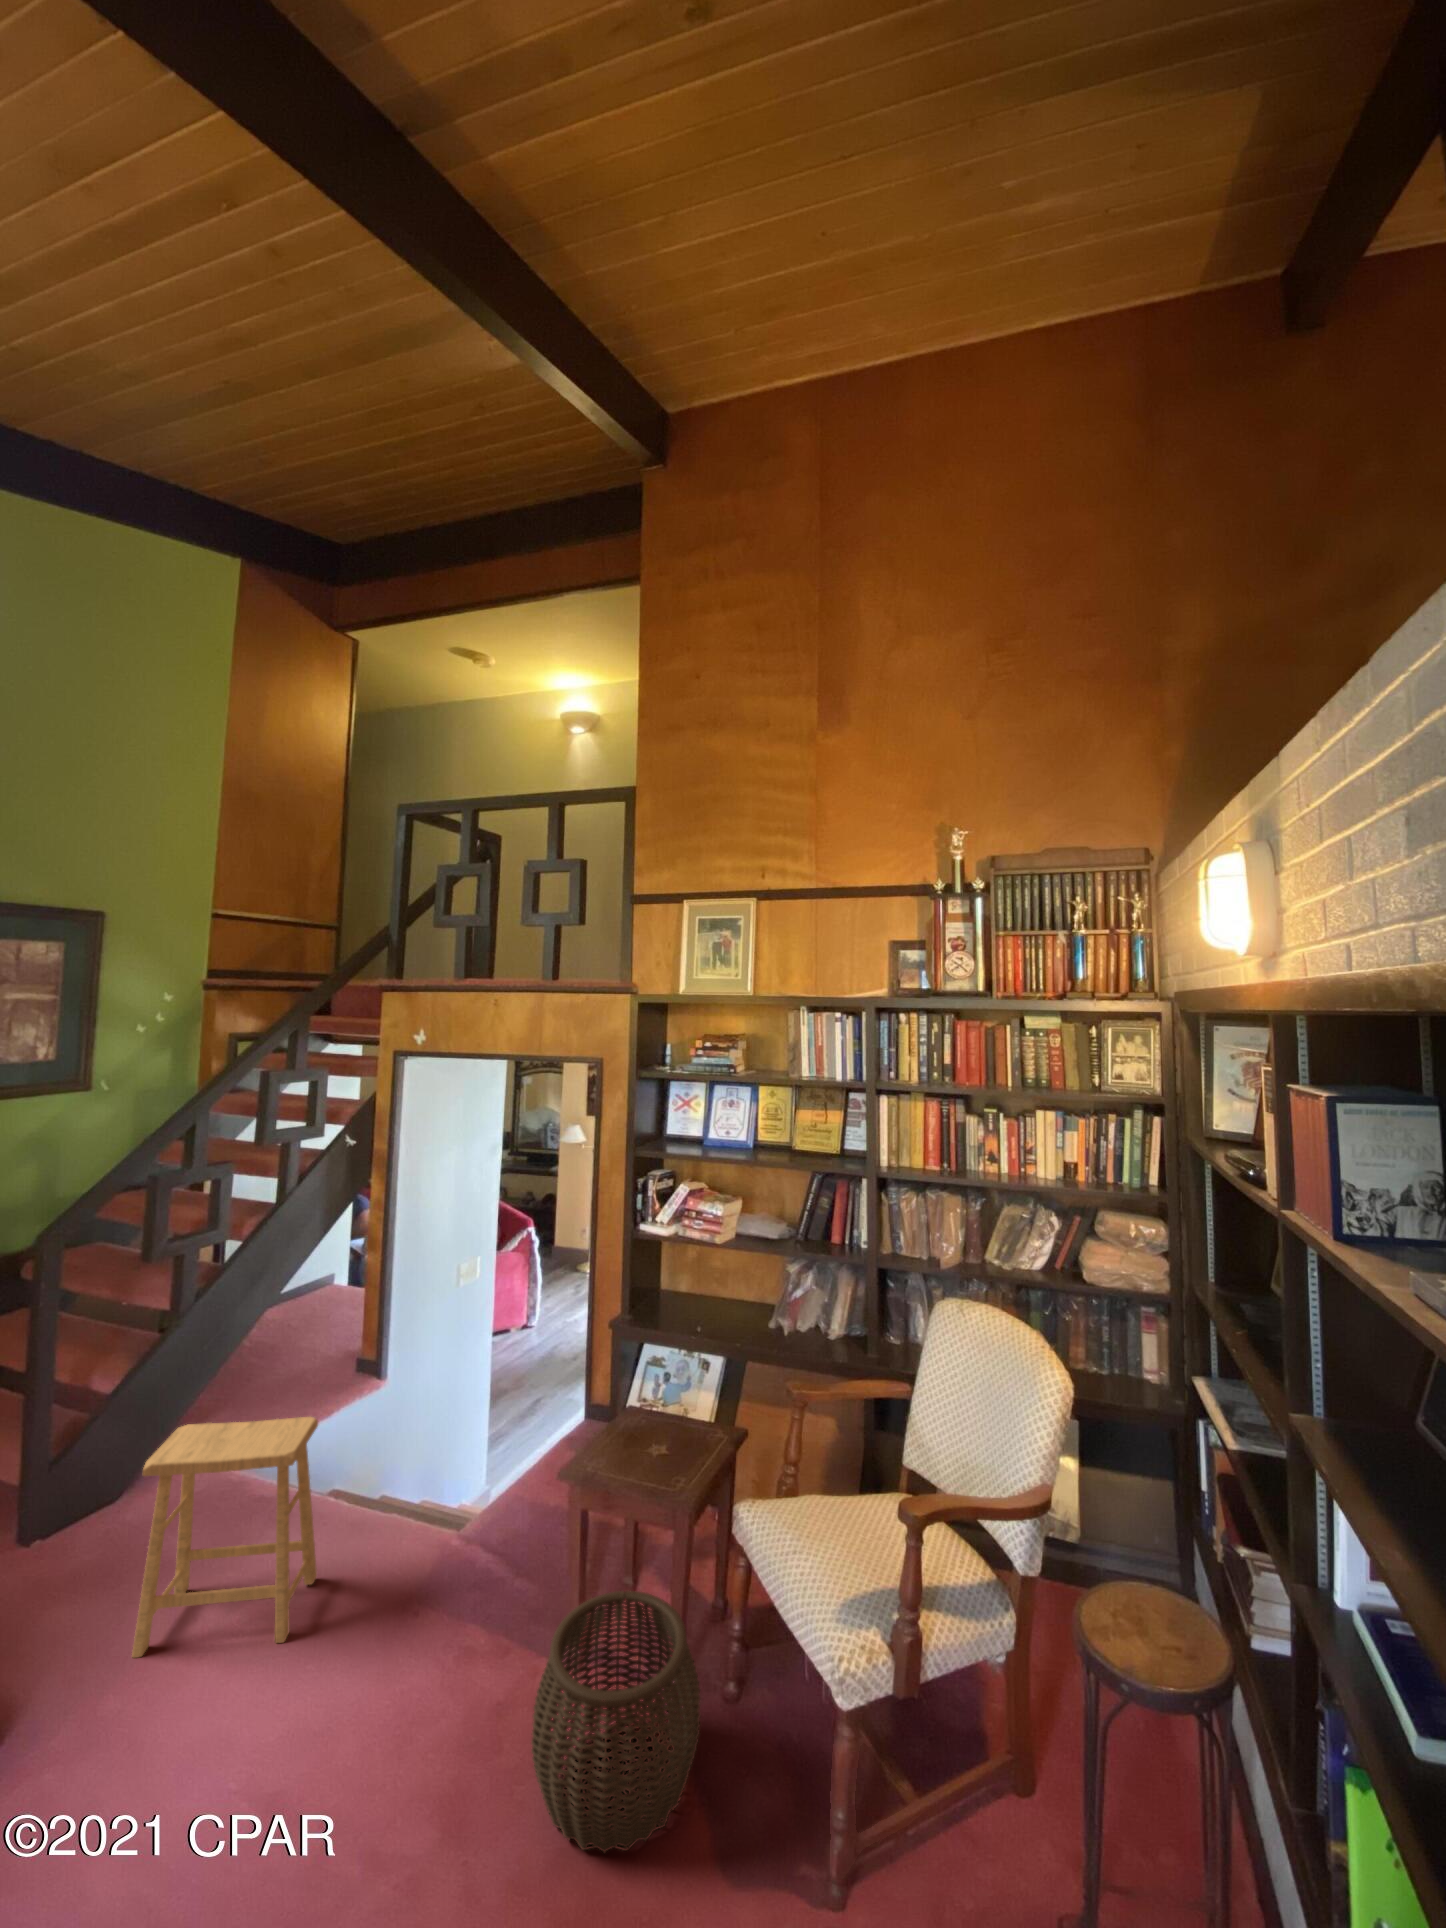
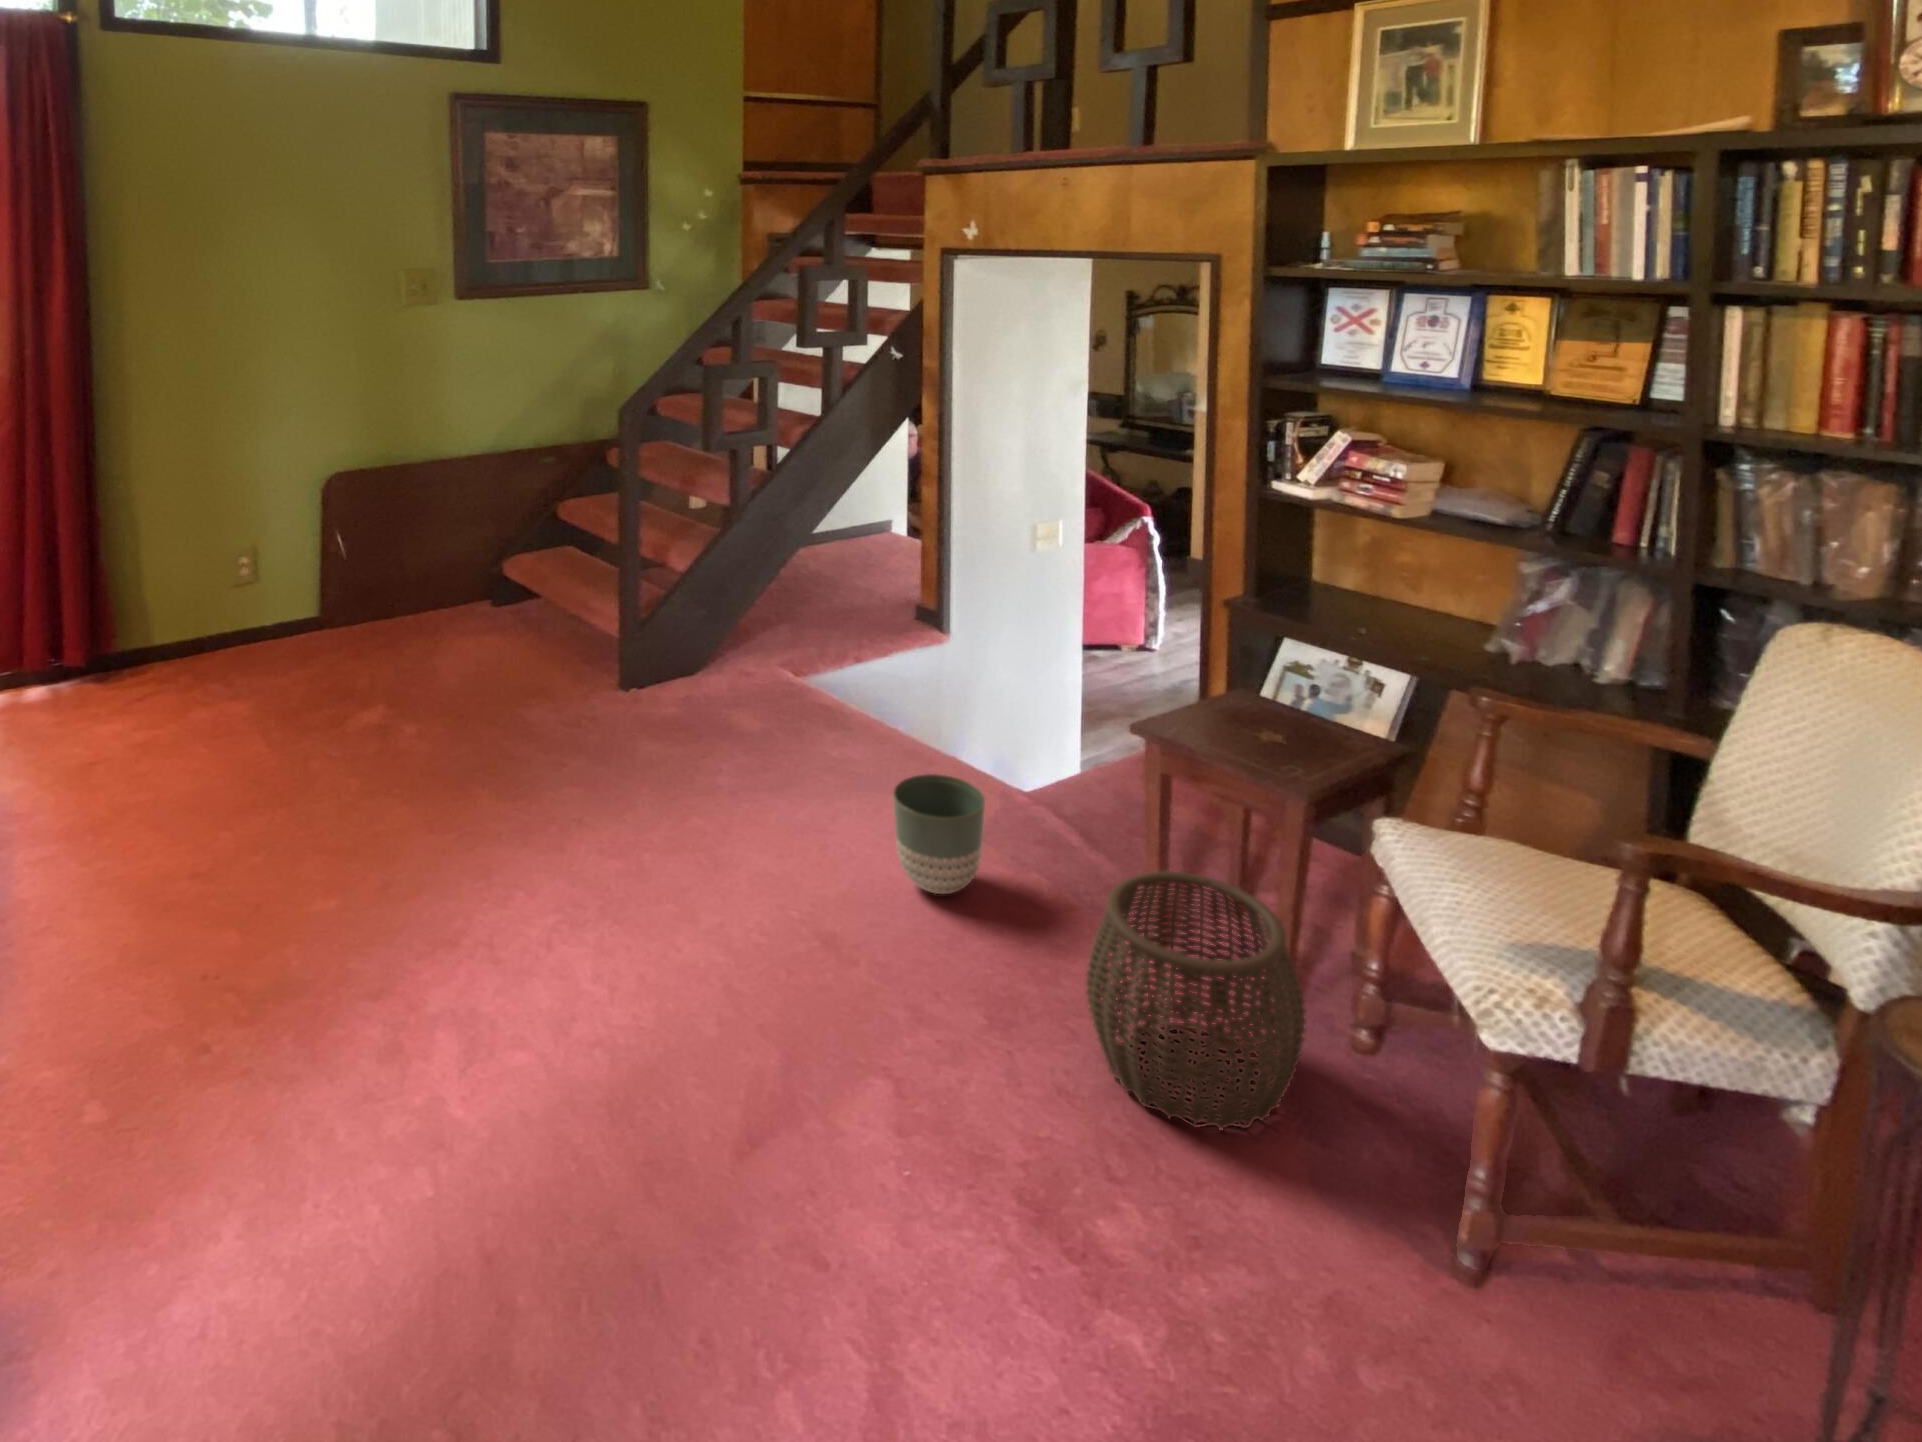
footstool: present [132,1417,318,1658] -> none [706,609,869,836]
planter: none [346,1547,433,1677] -> present [893,774,985,894]

